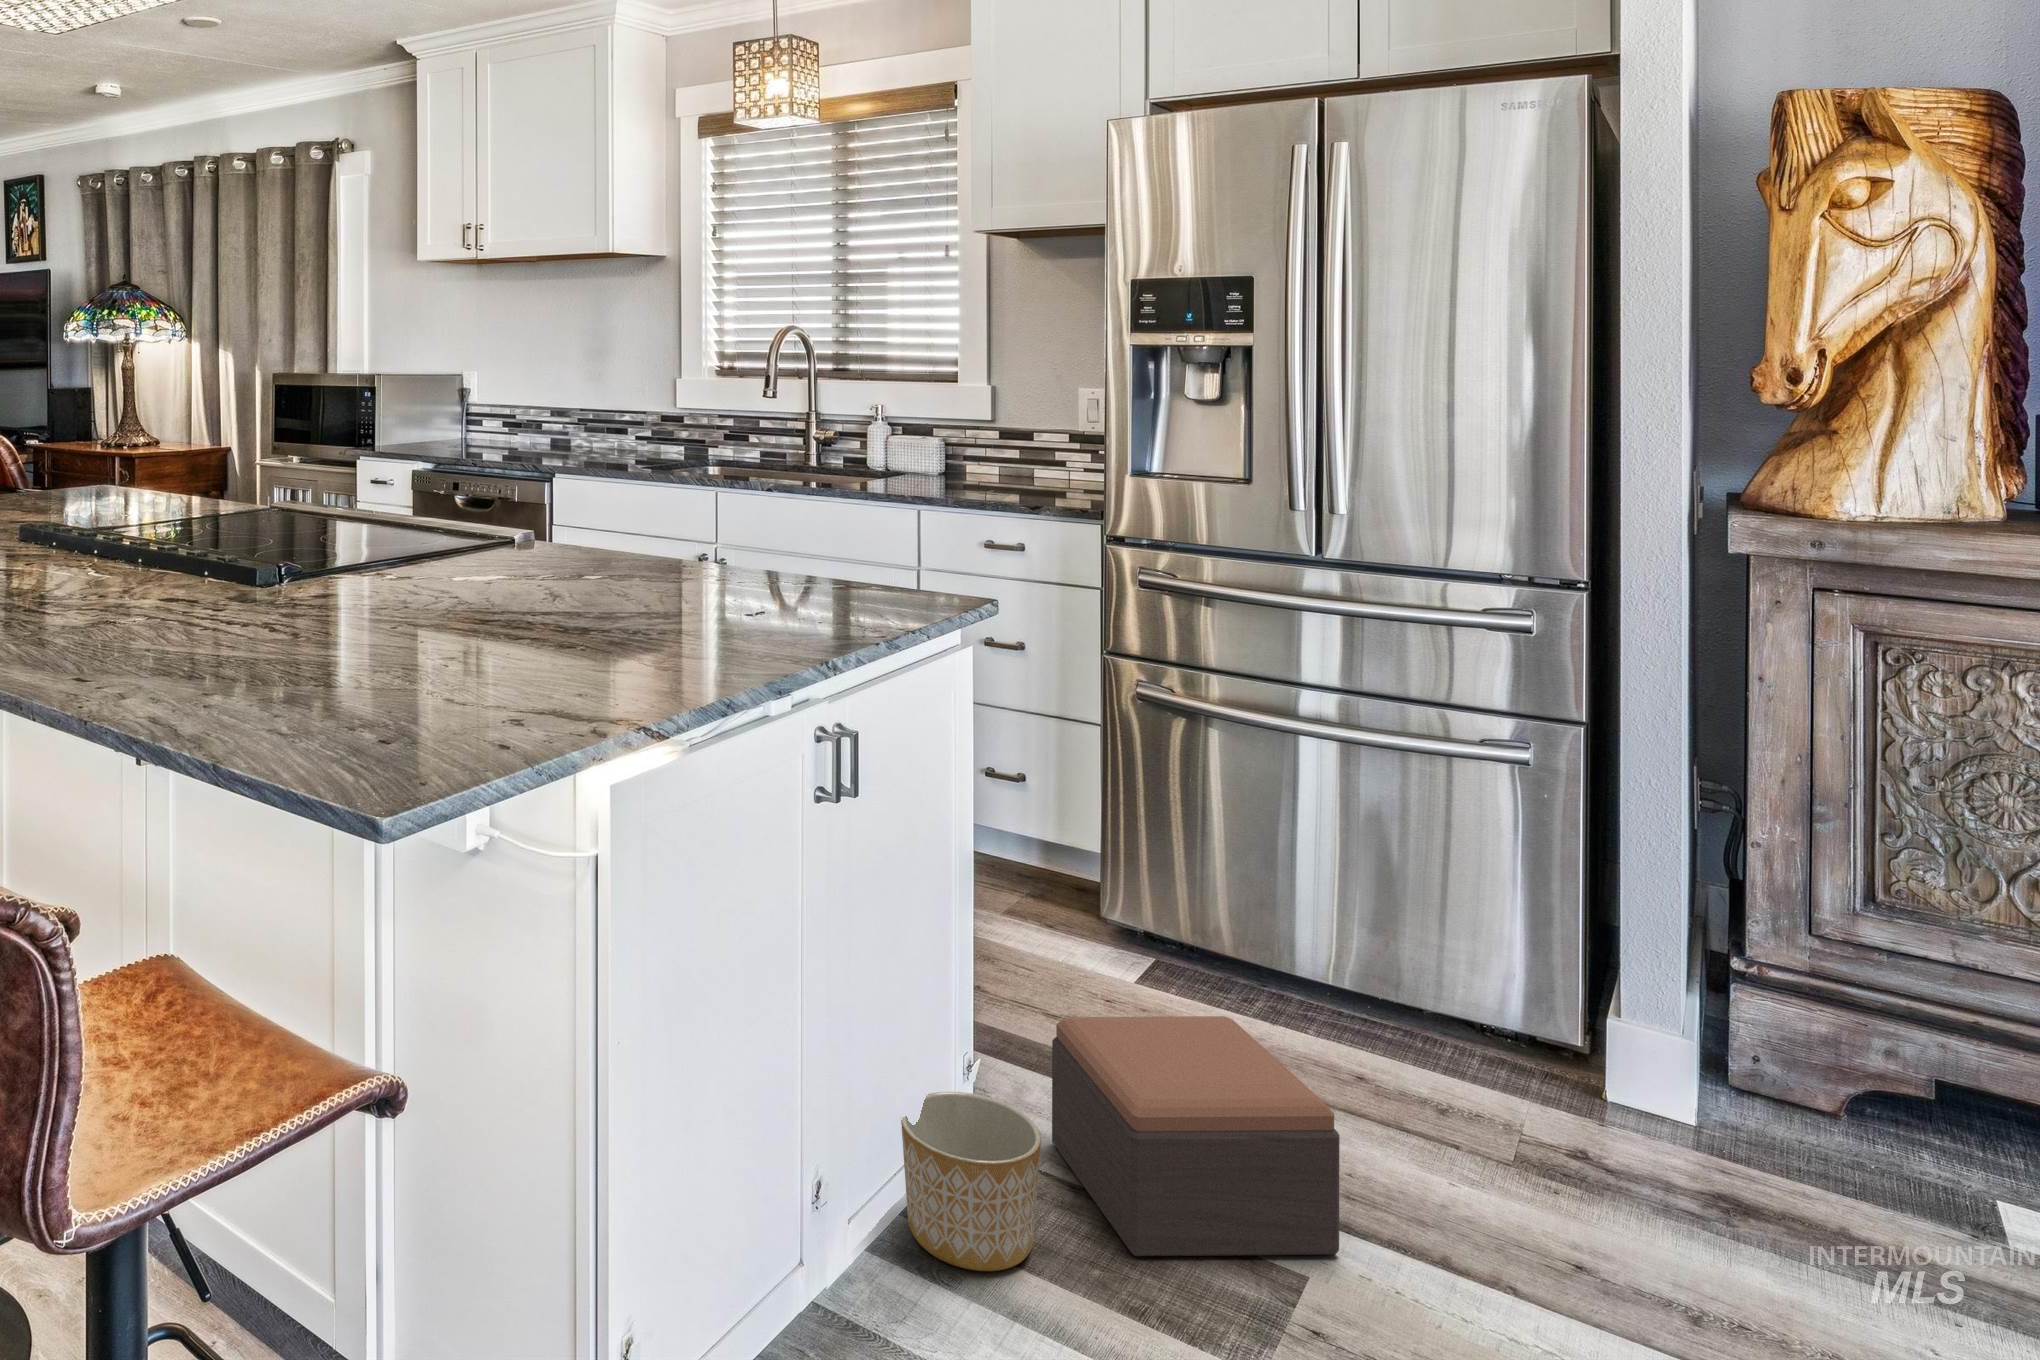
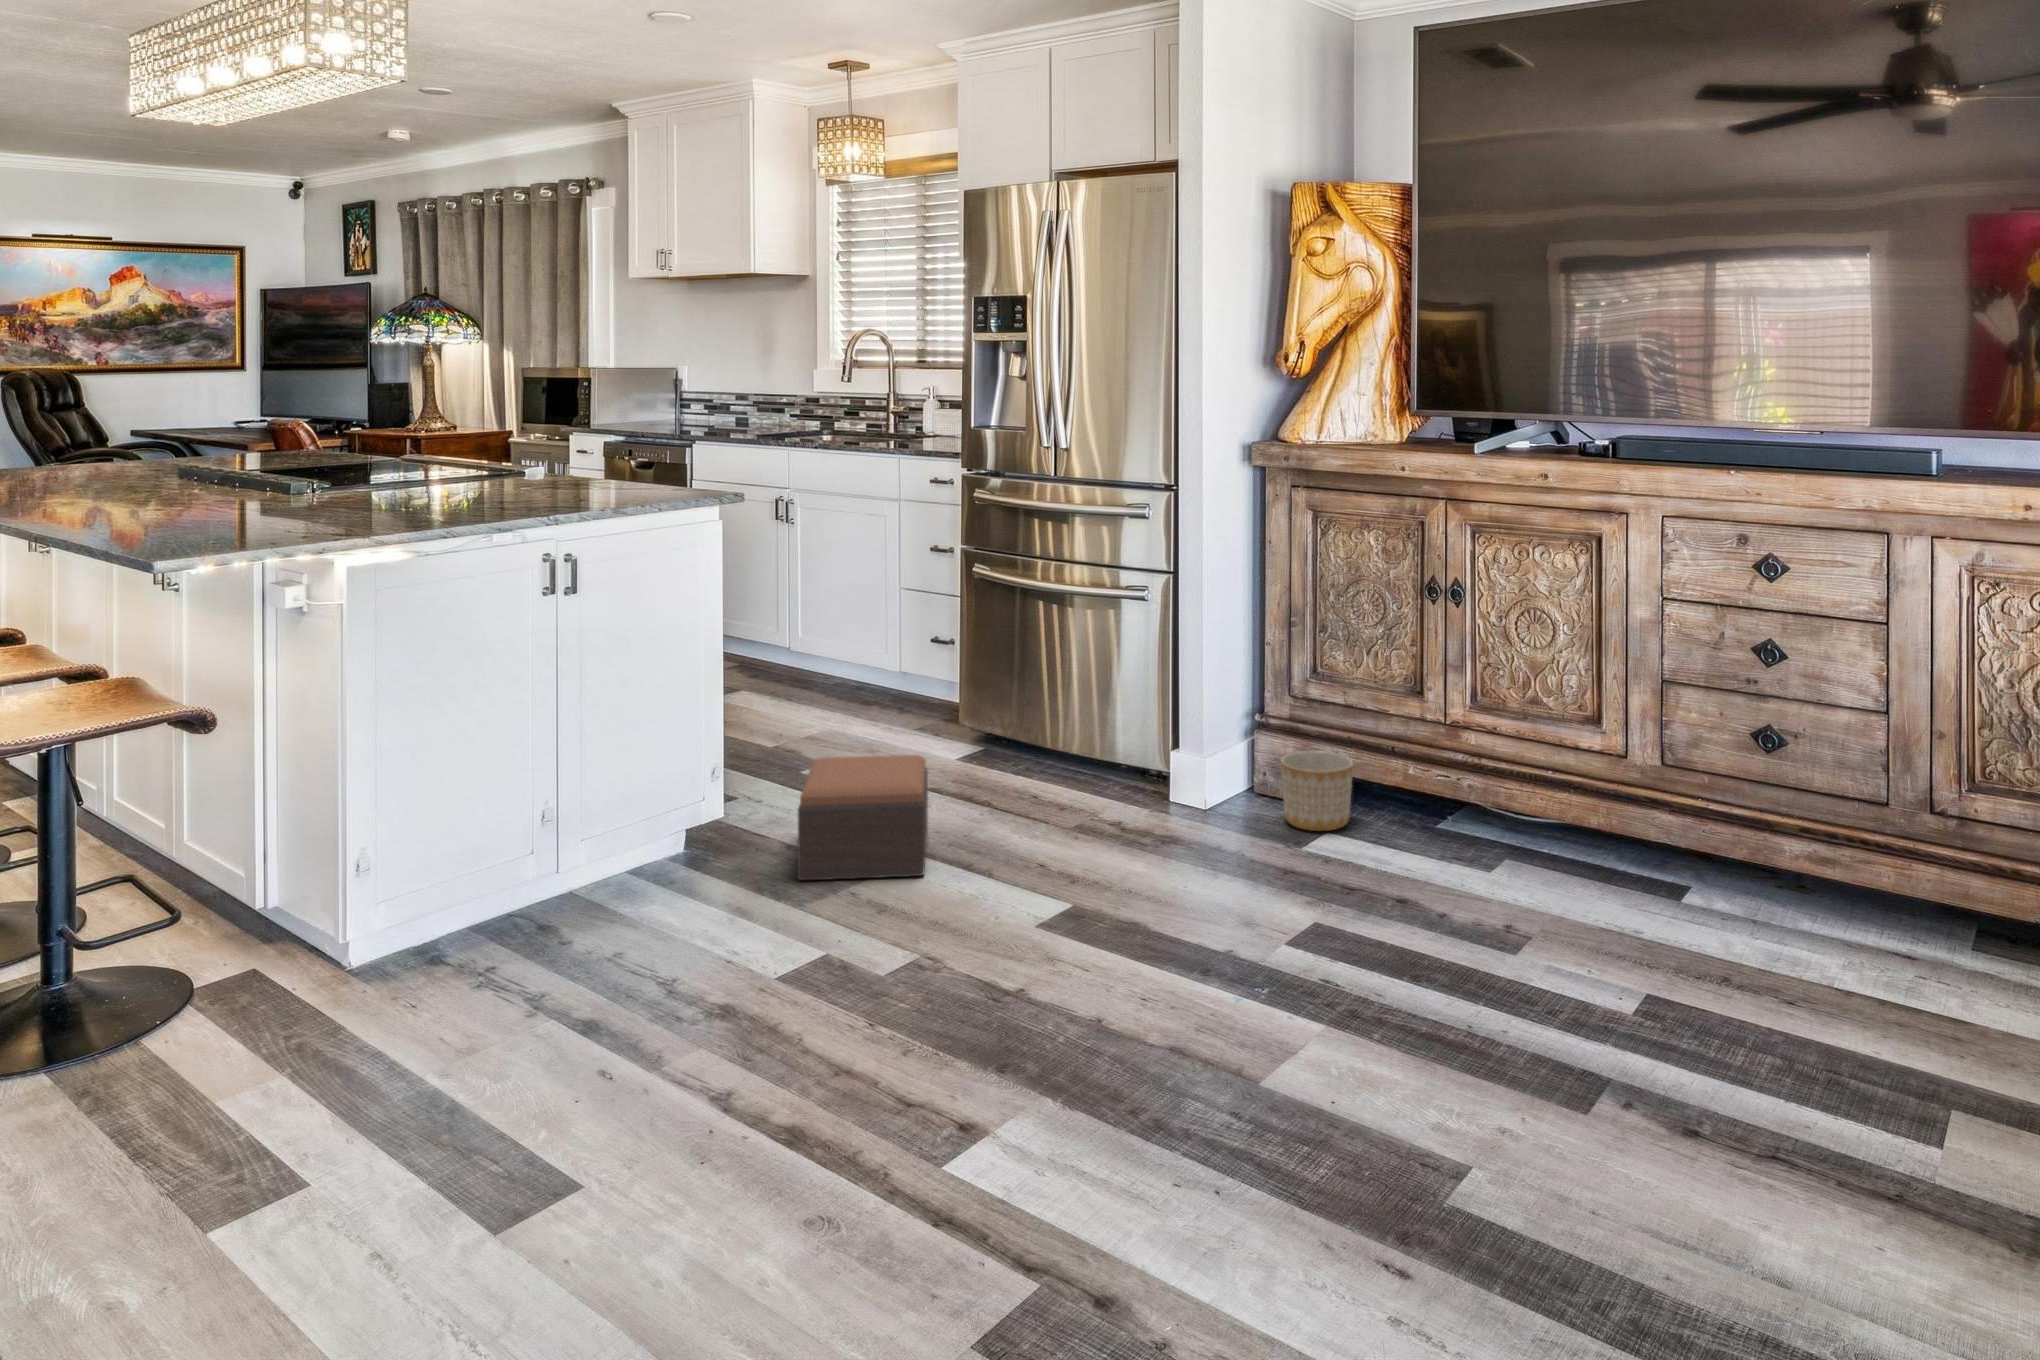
planter: present [901,1092,1041,1271] -> present [1281,751,1353,831]

